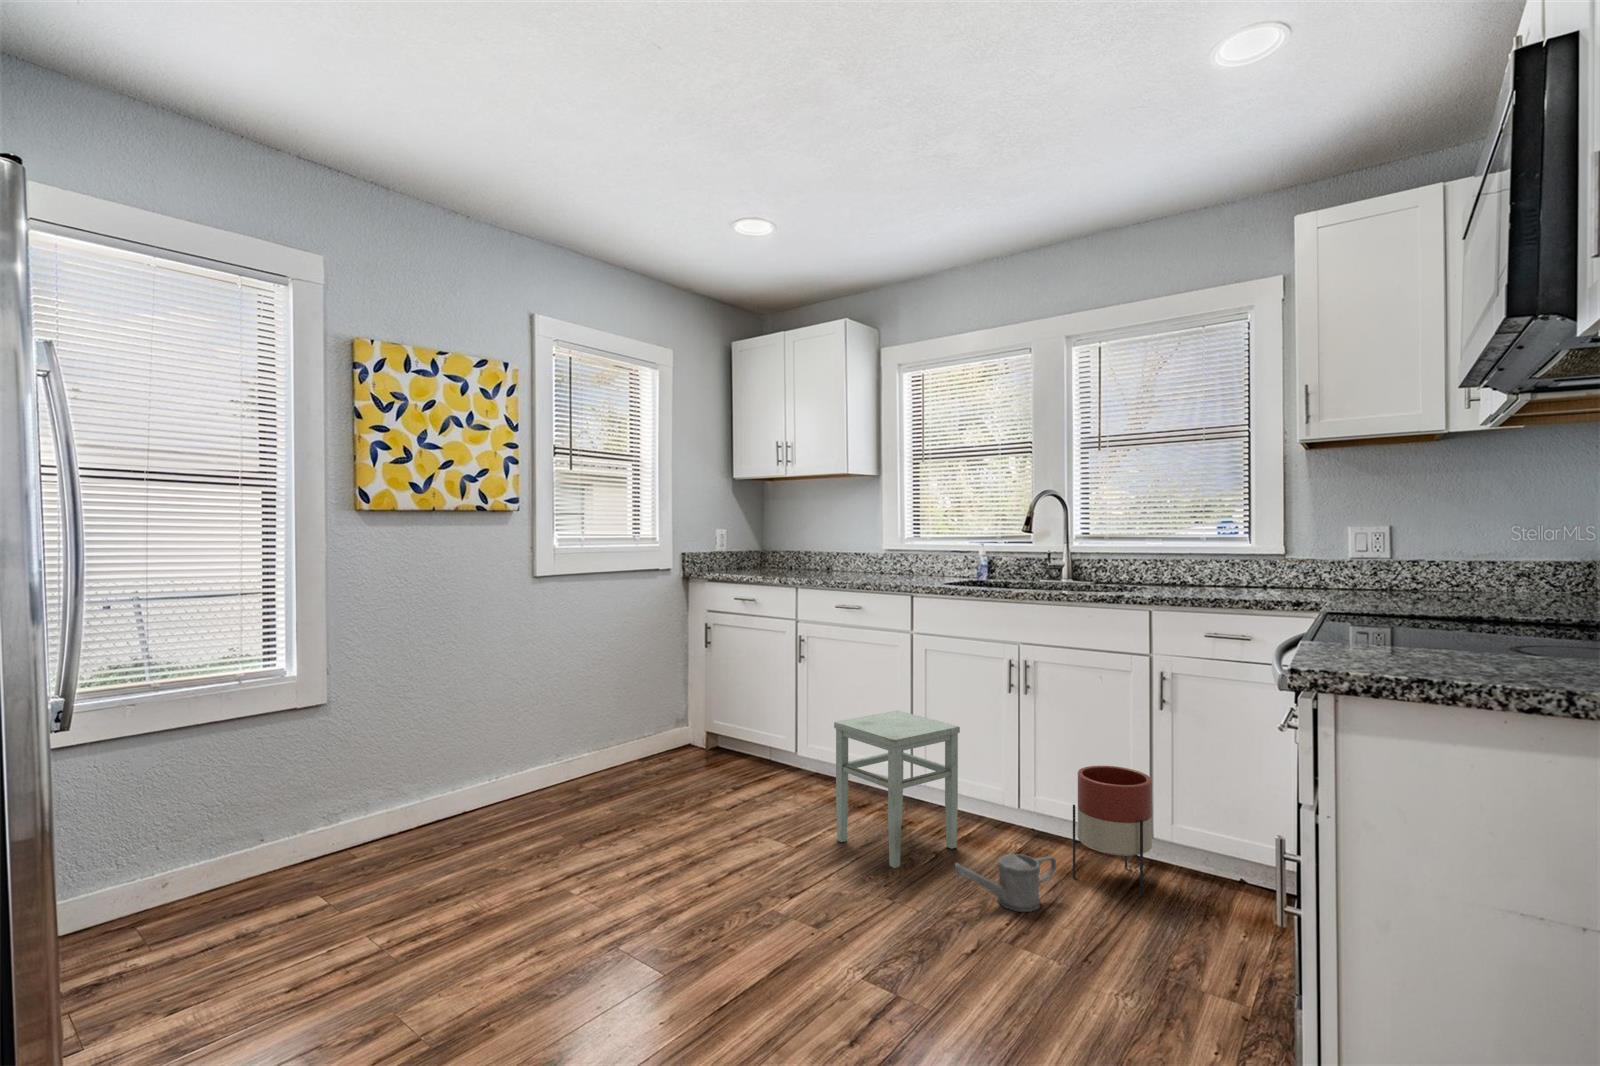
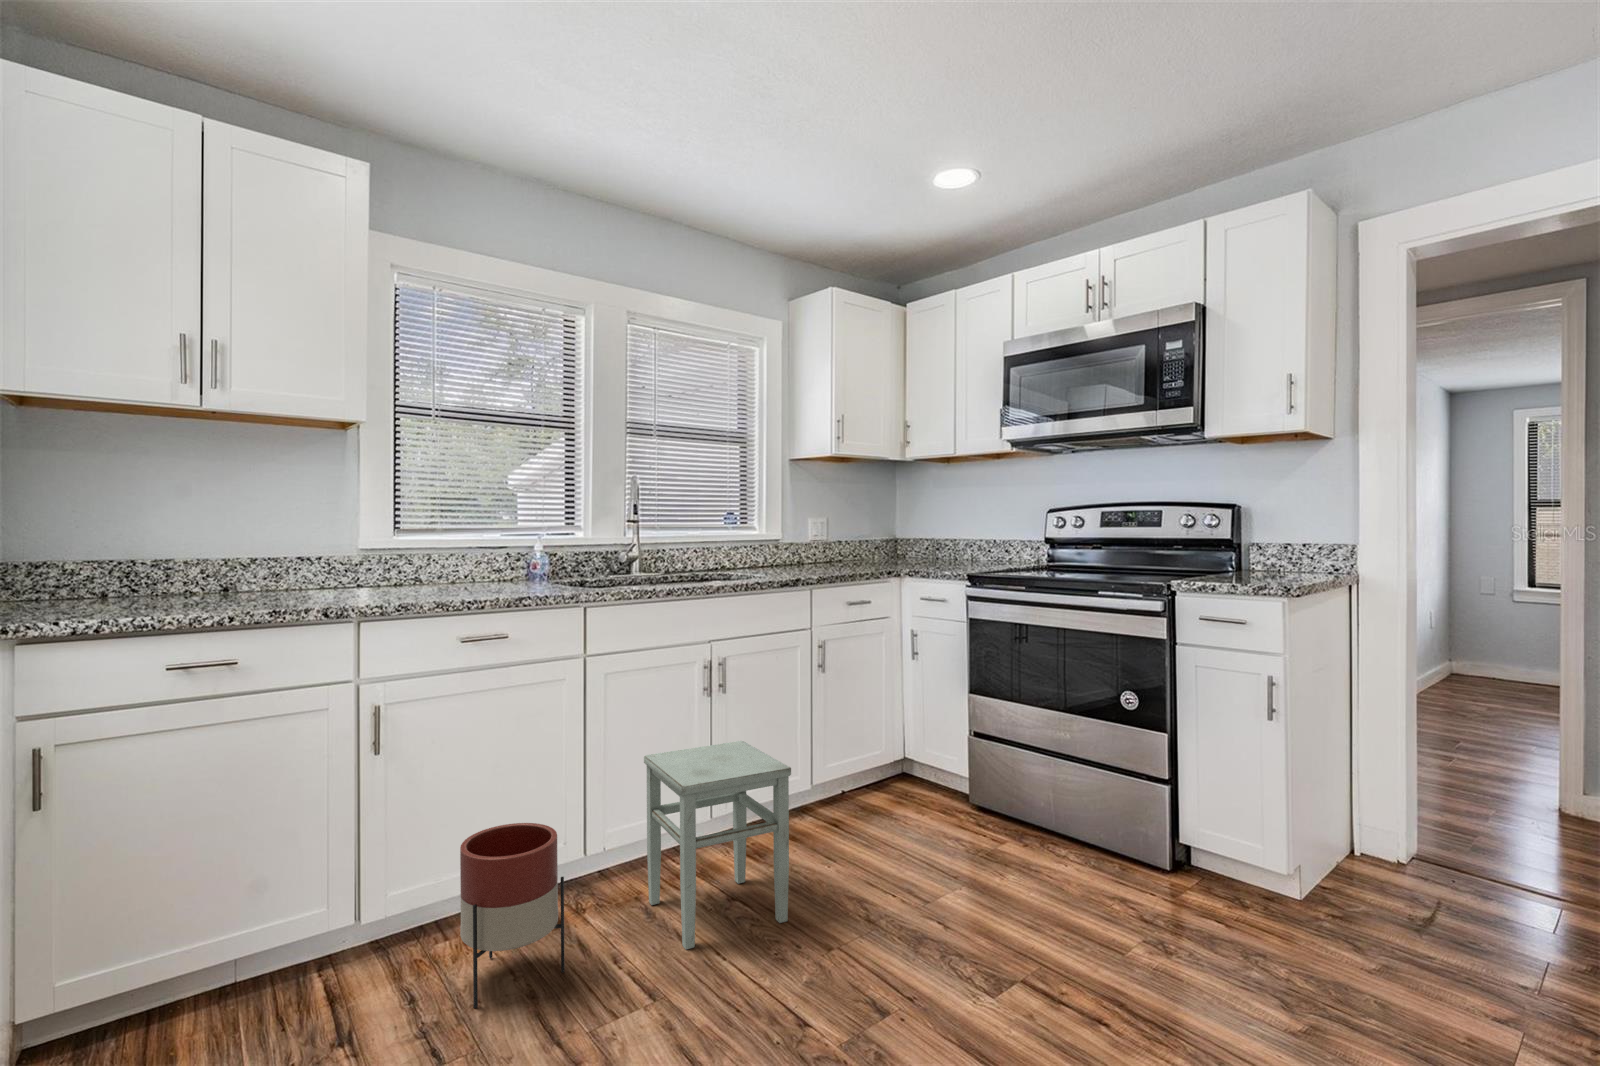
planter: present [1073,766,1152,897] -> present [460,823,565,1008]
watering can: present [955,854,1056,912] -> none [859,819,904,880]

